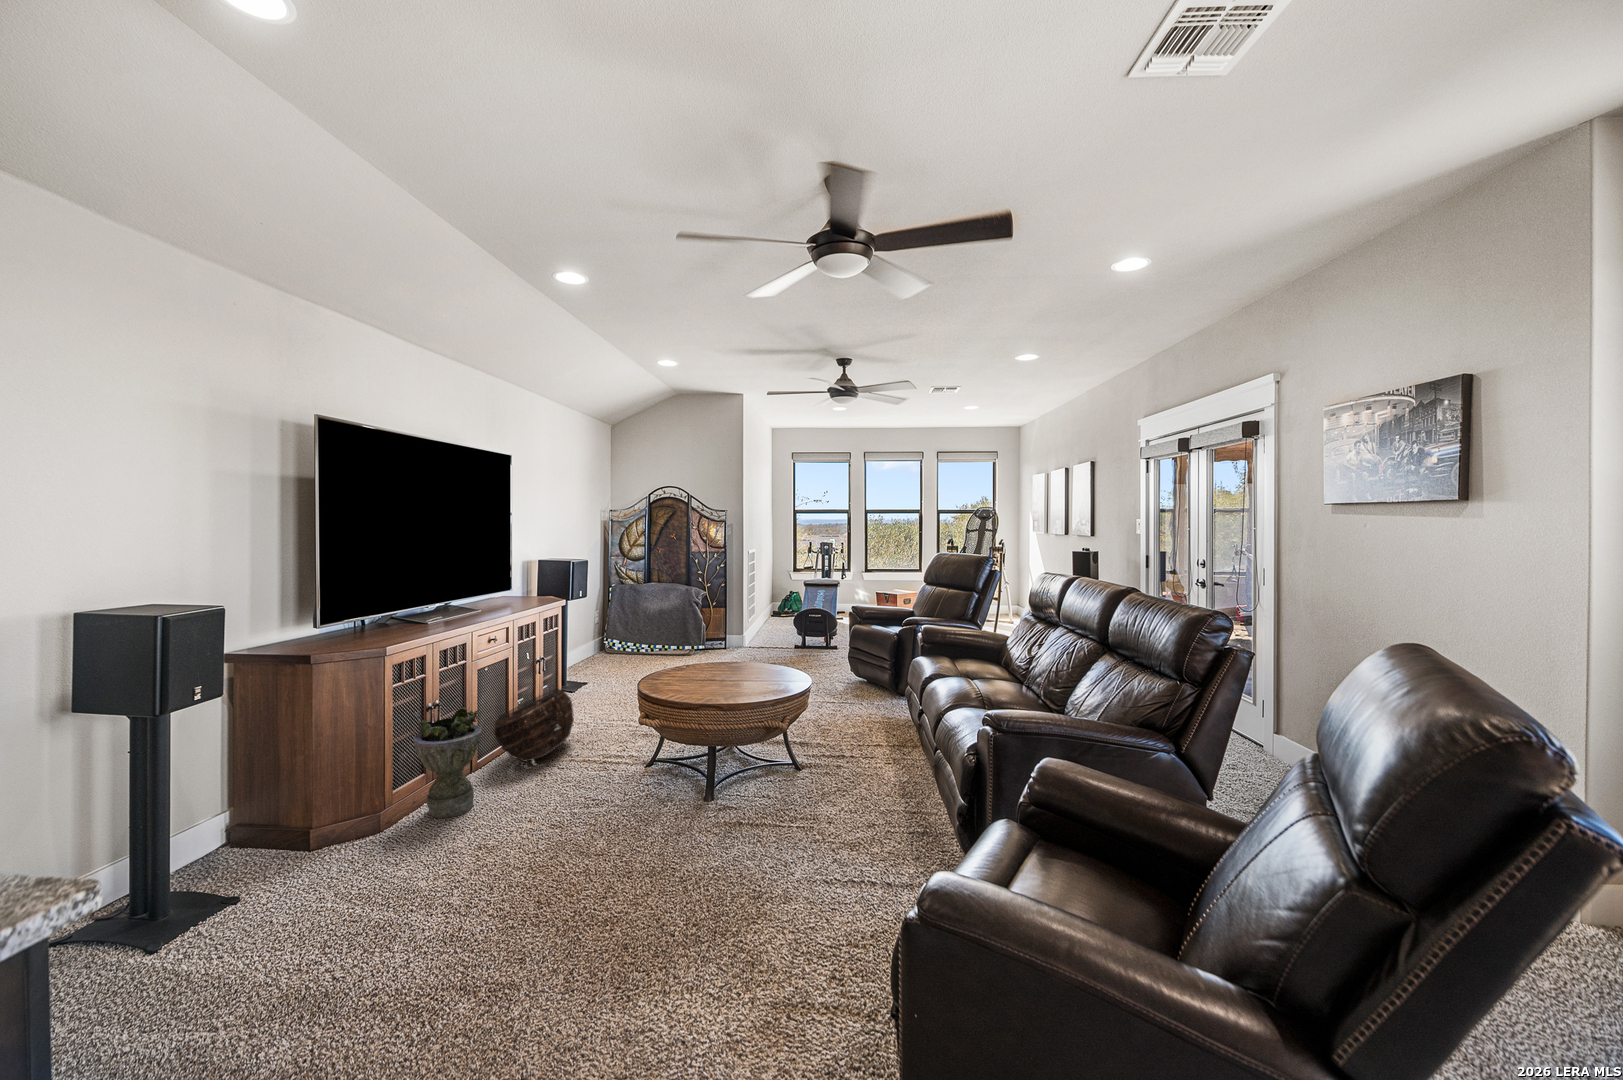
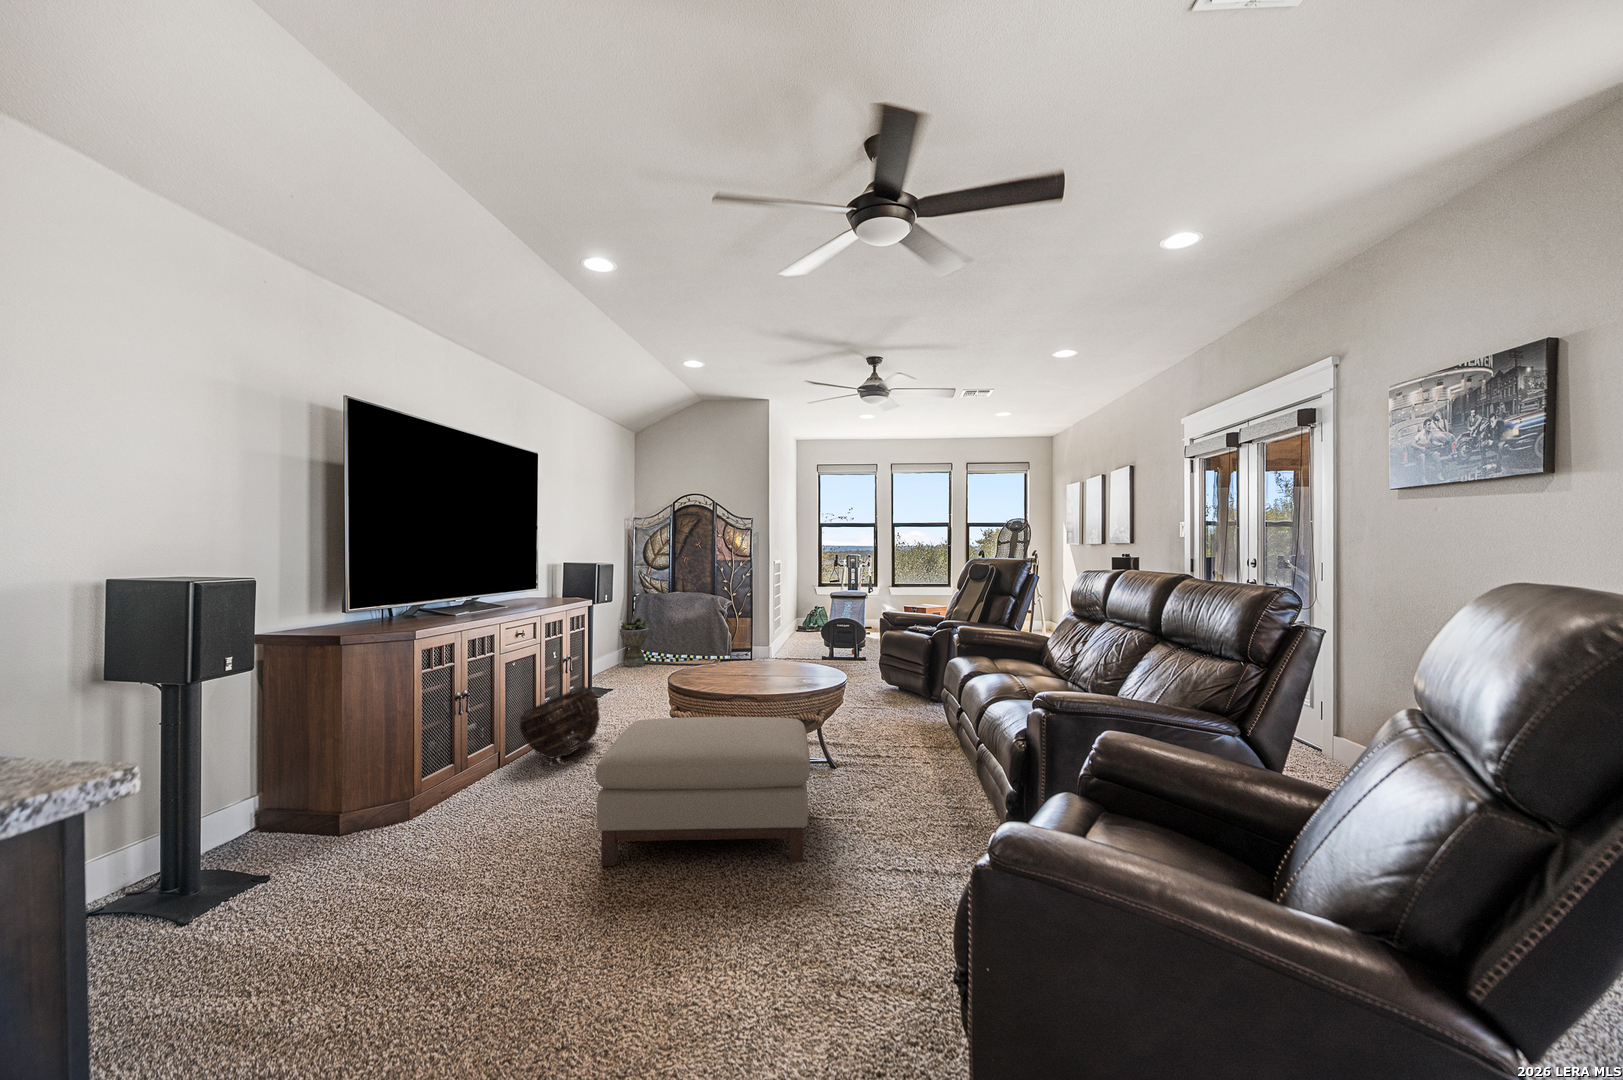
planter: present [413,707,481,818] -> present [620,618,649,667]
ottoman: none [562,728,771,880] -> present [595,717,810,866]

